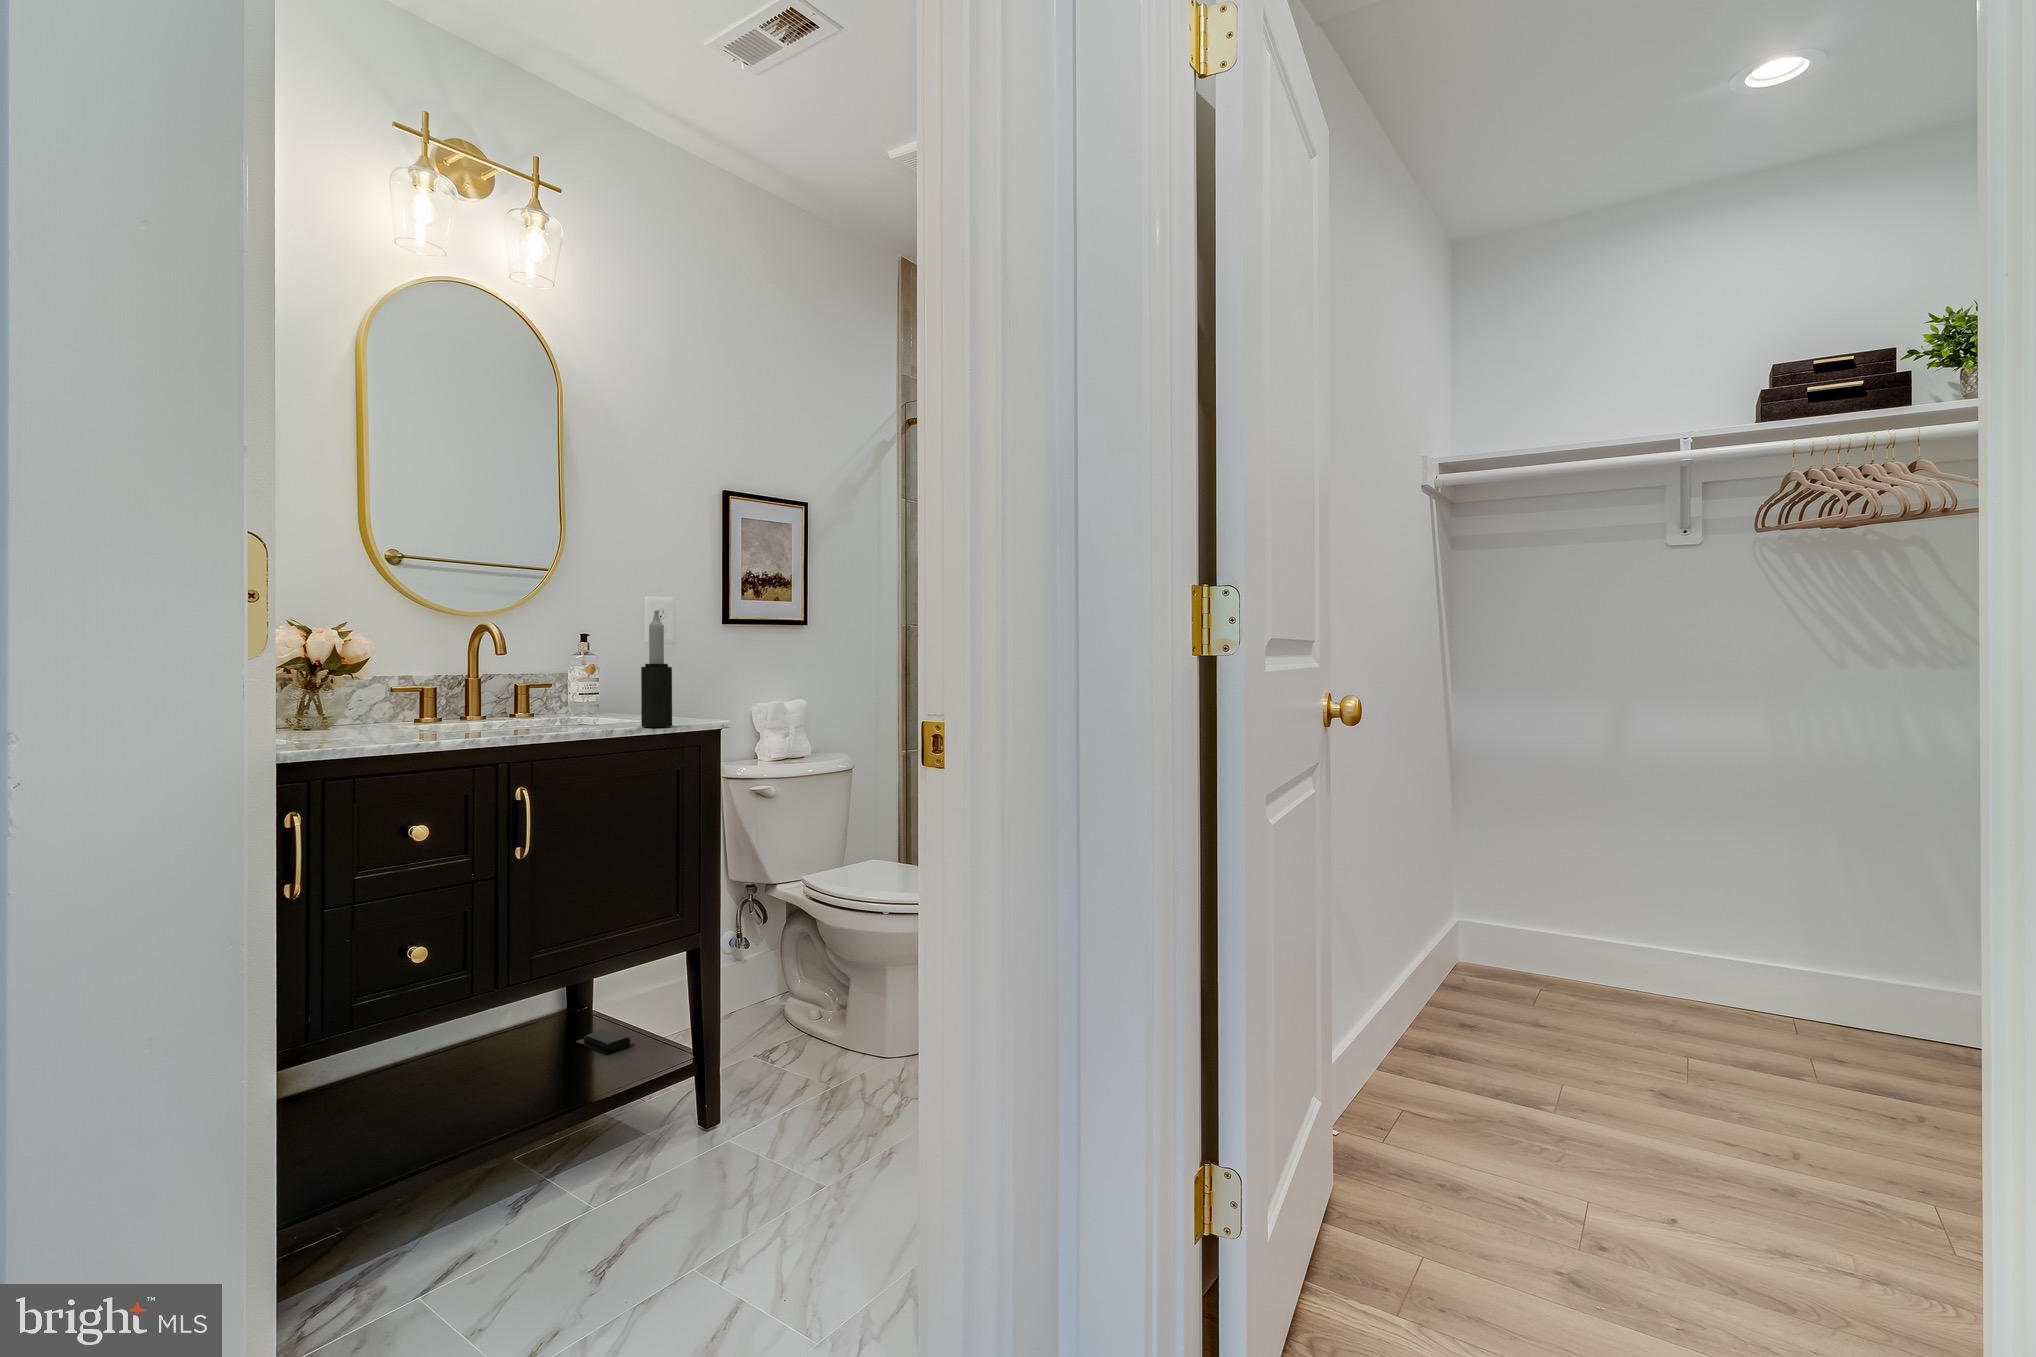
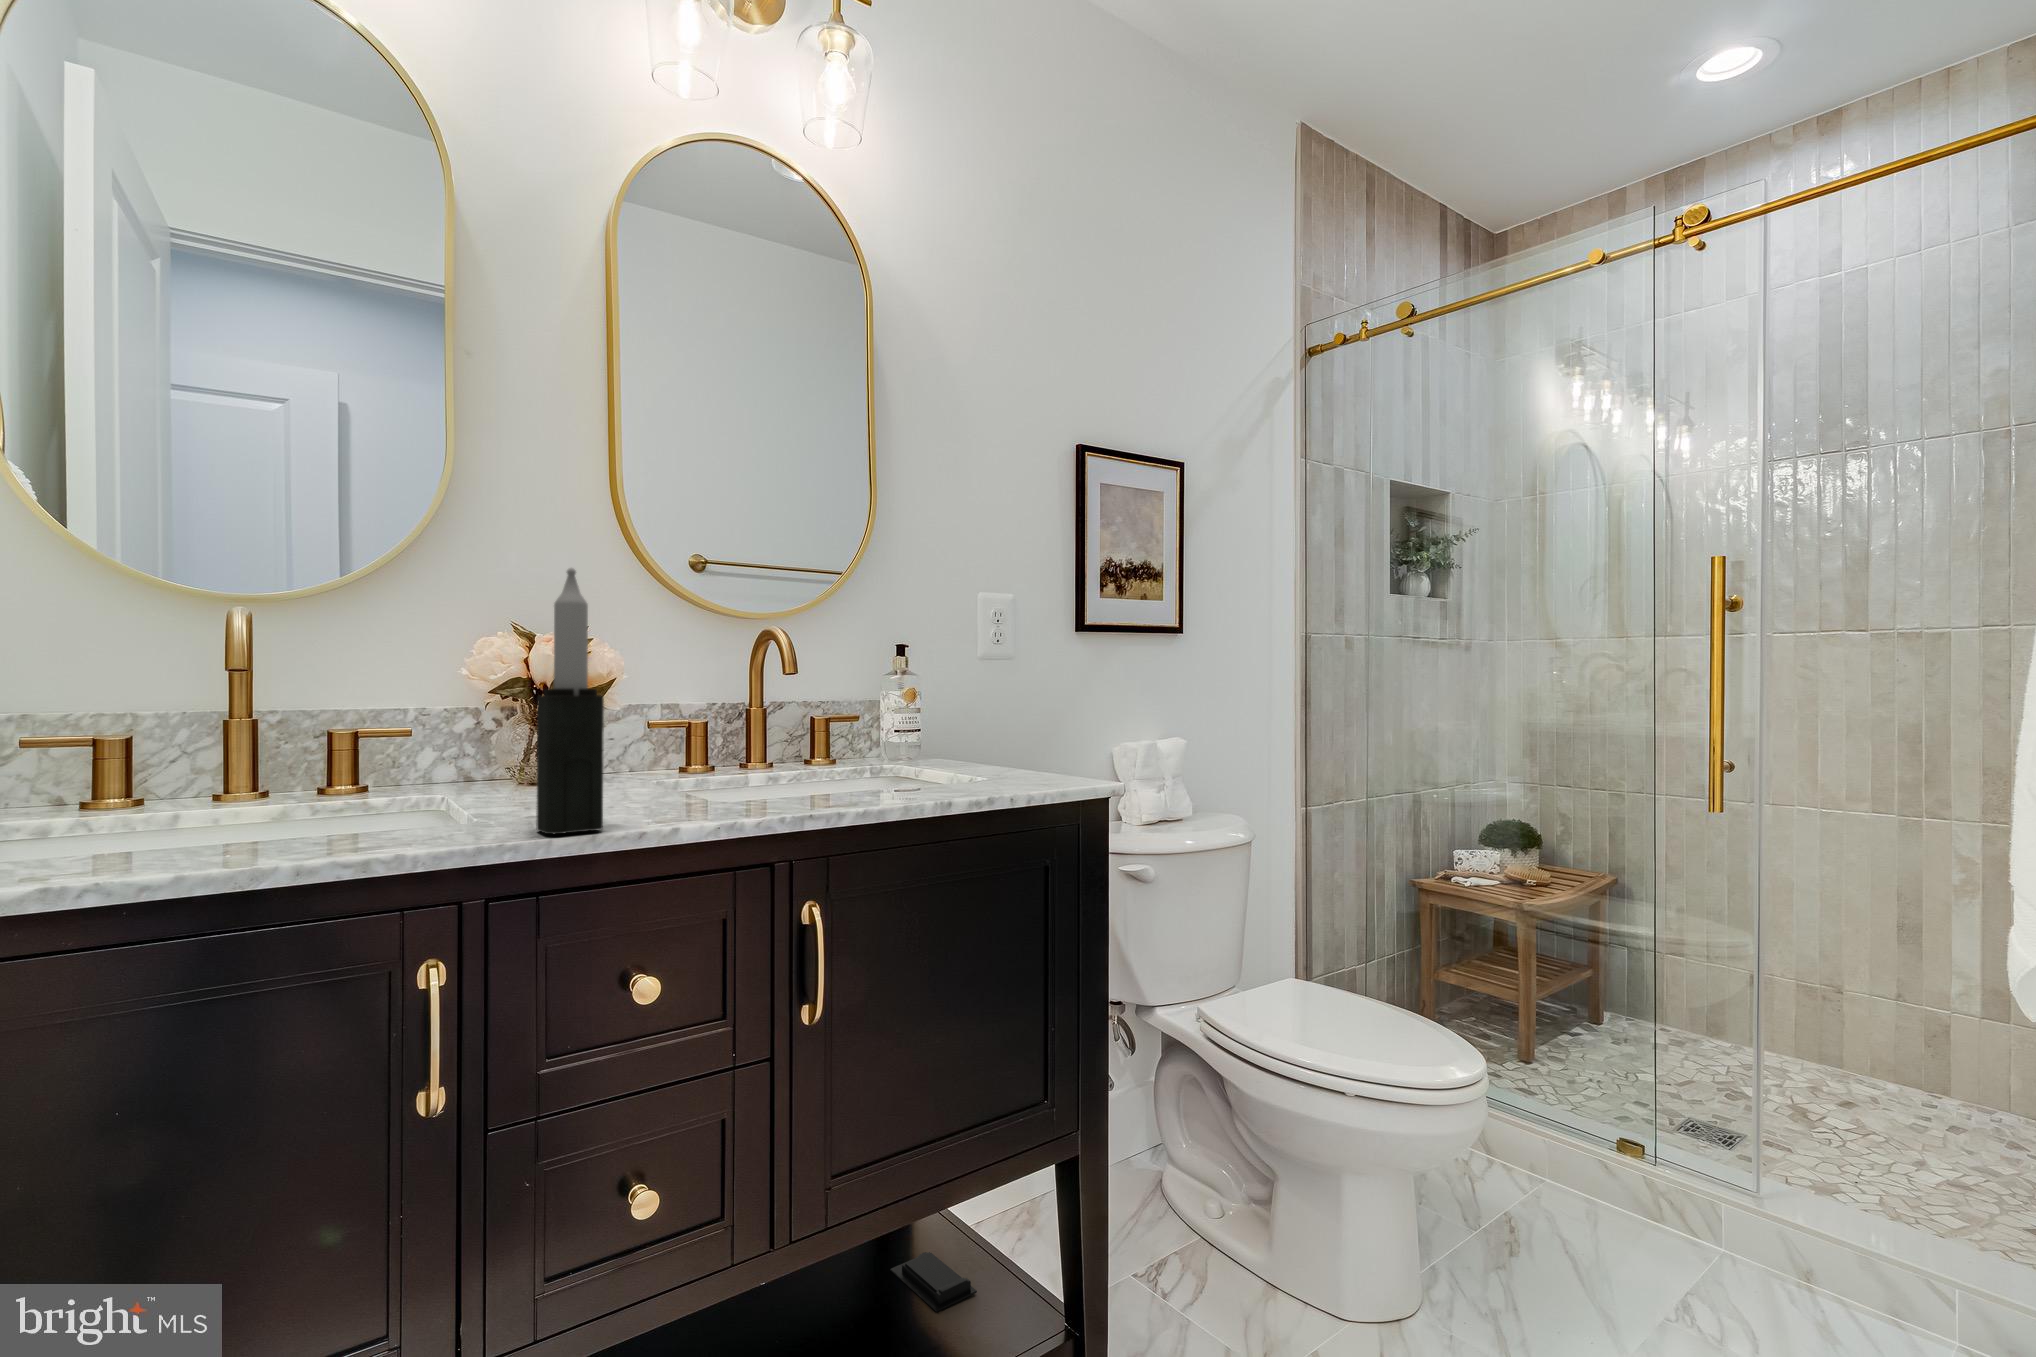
candle: present [641,610,672,727] -> present [536,568,604,834]

